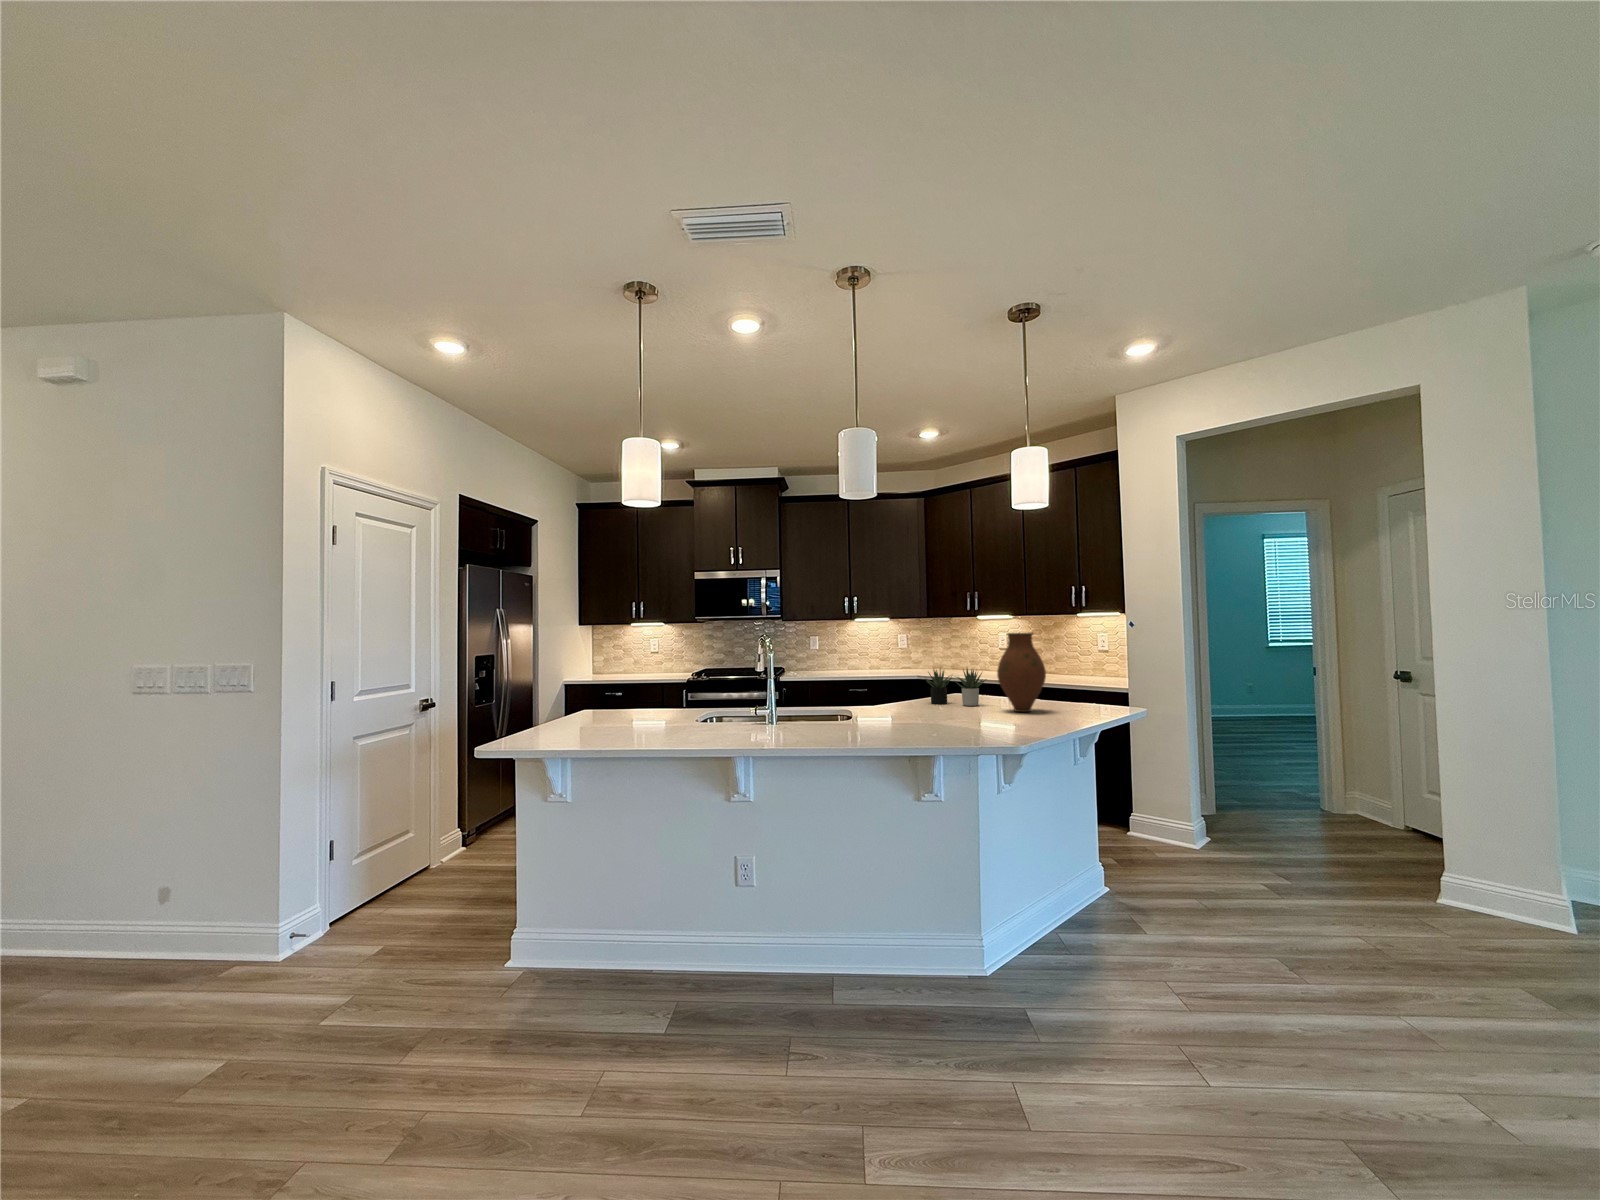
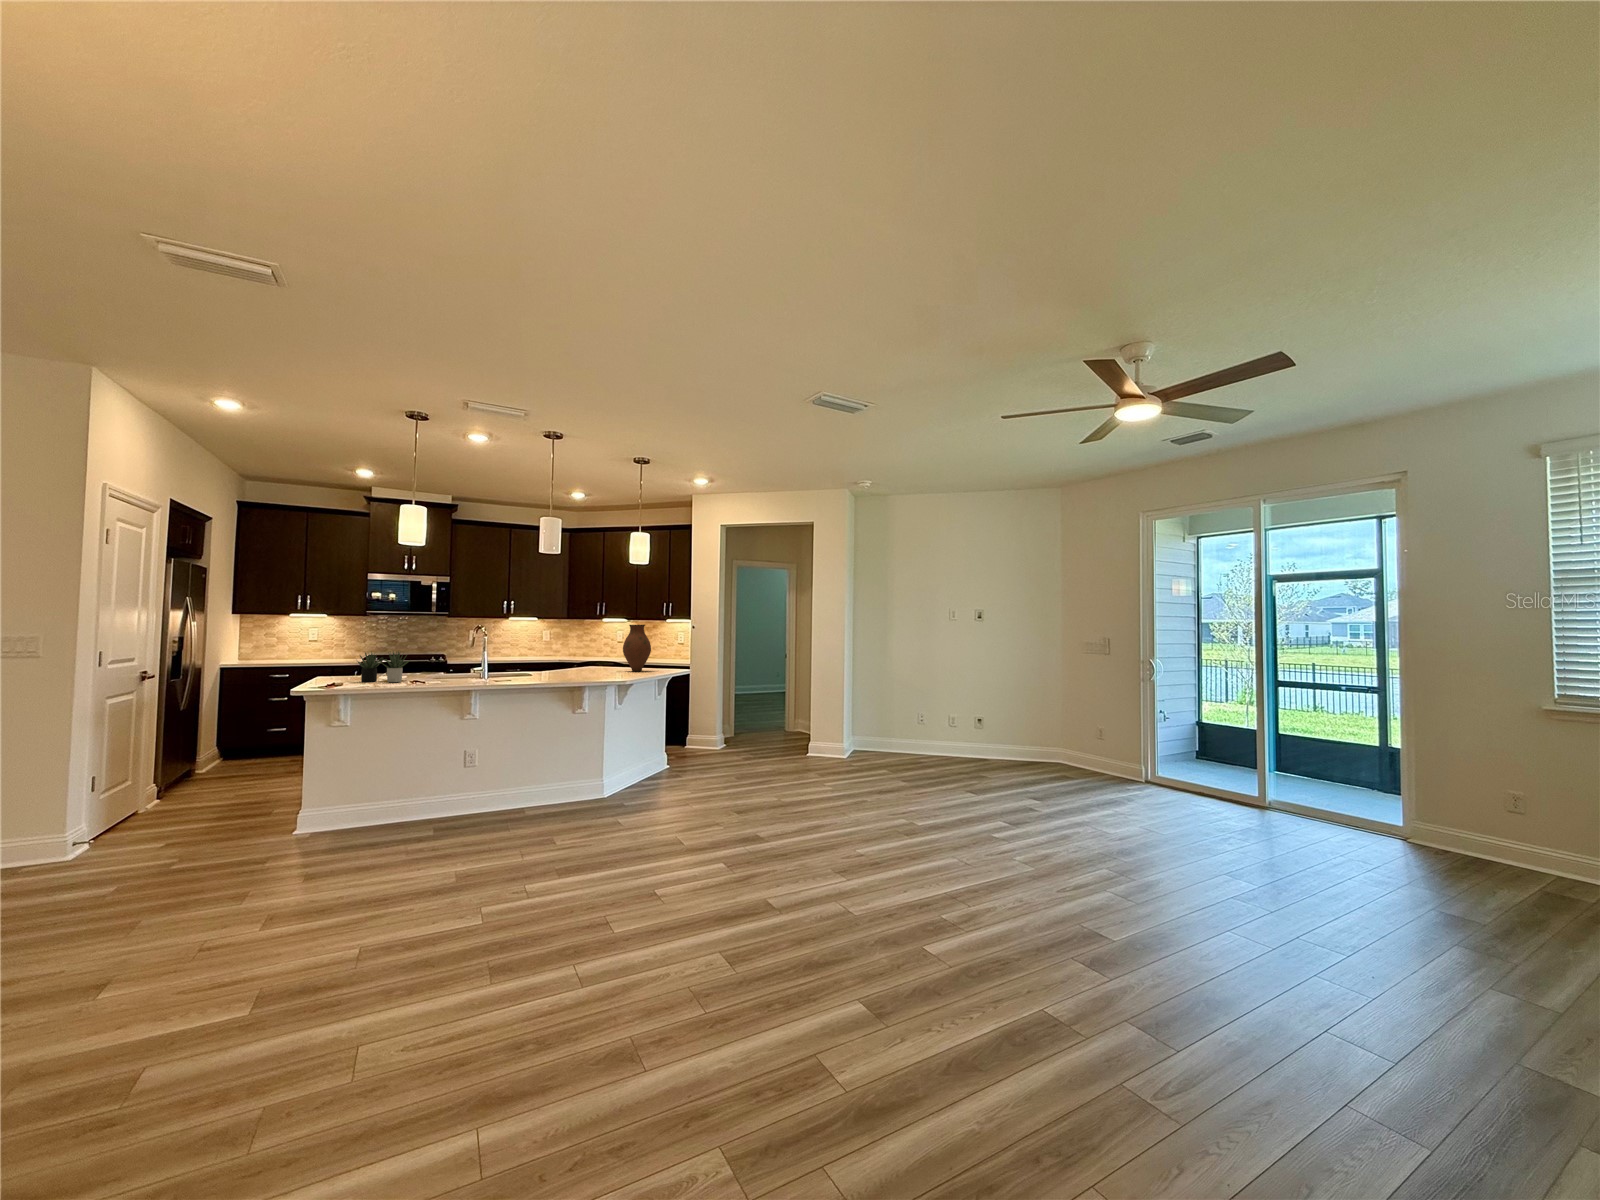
succulent plant: present [925,669,985,706] -> present [357,652,409,682]

